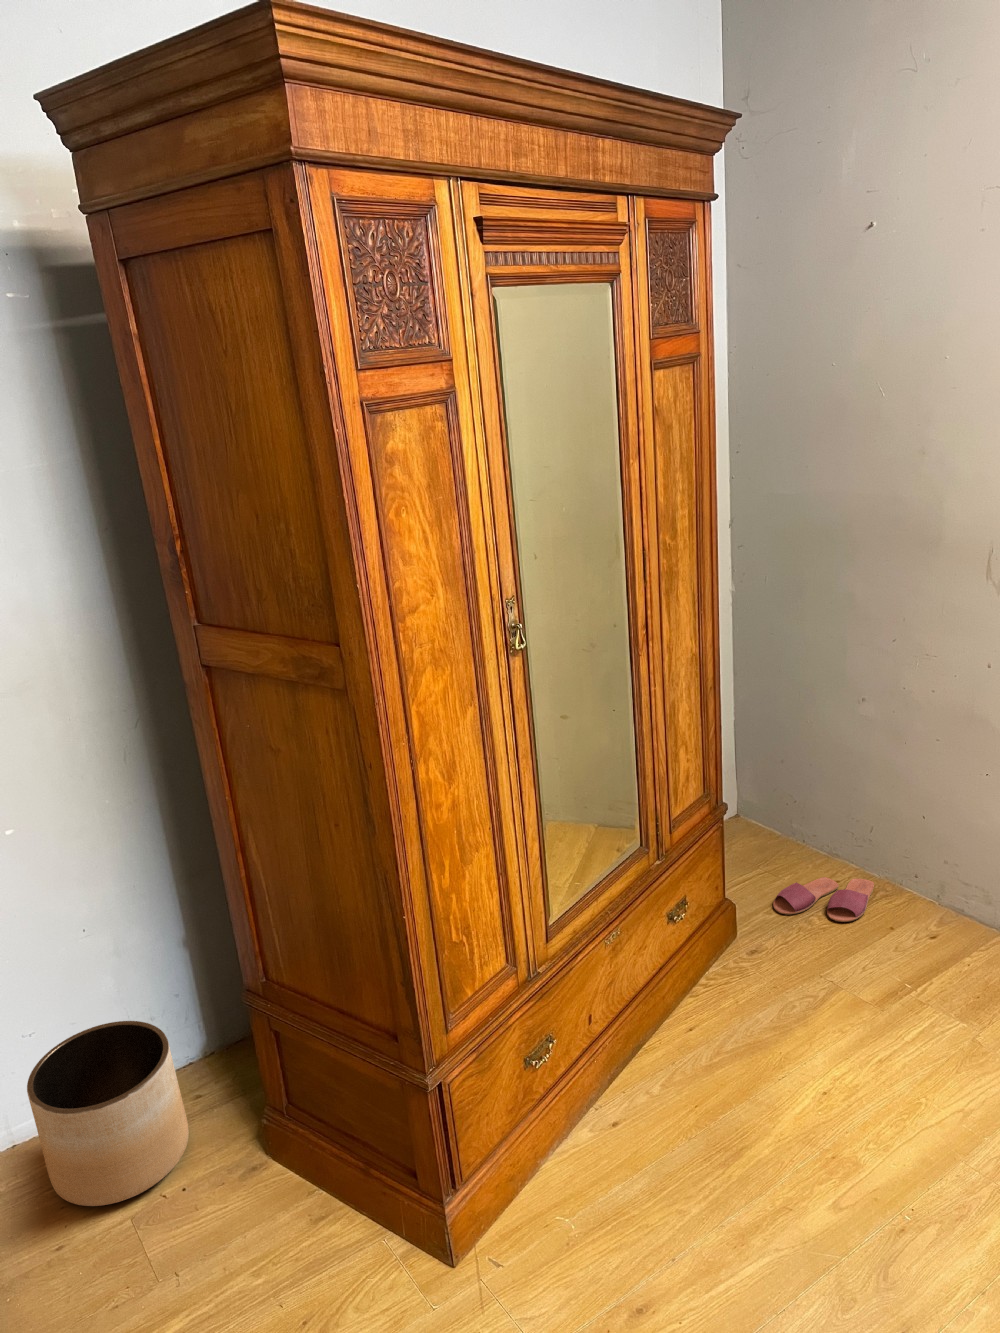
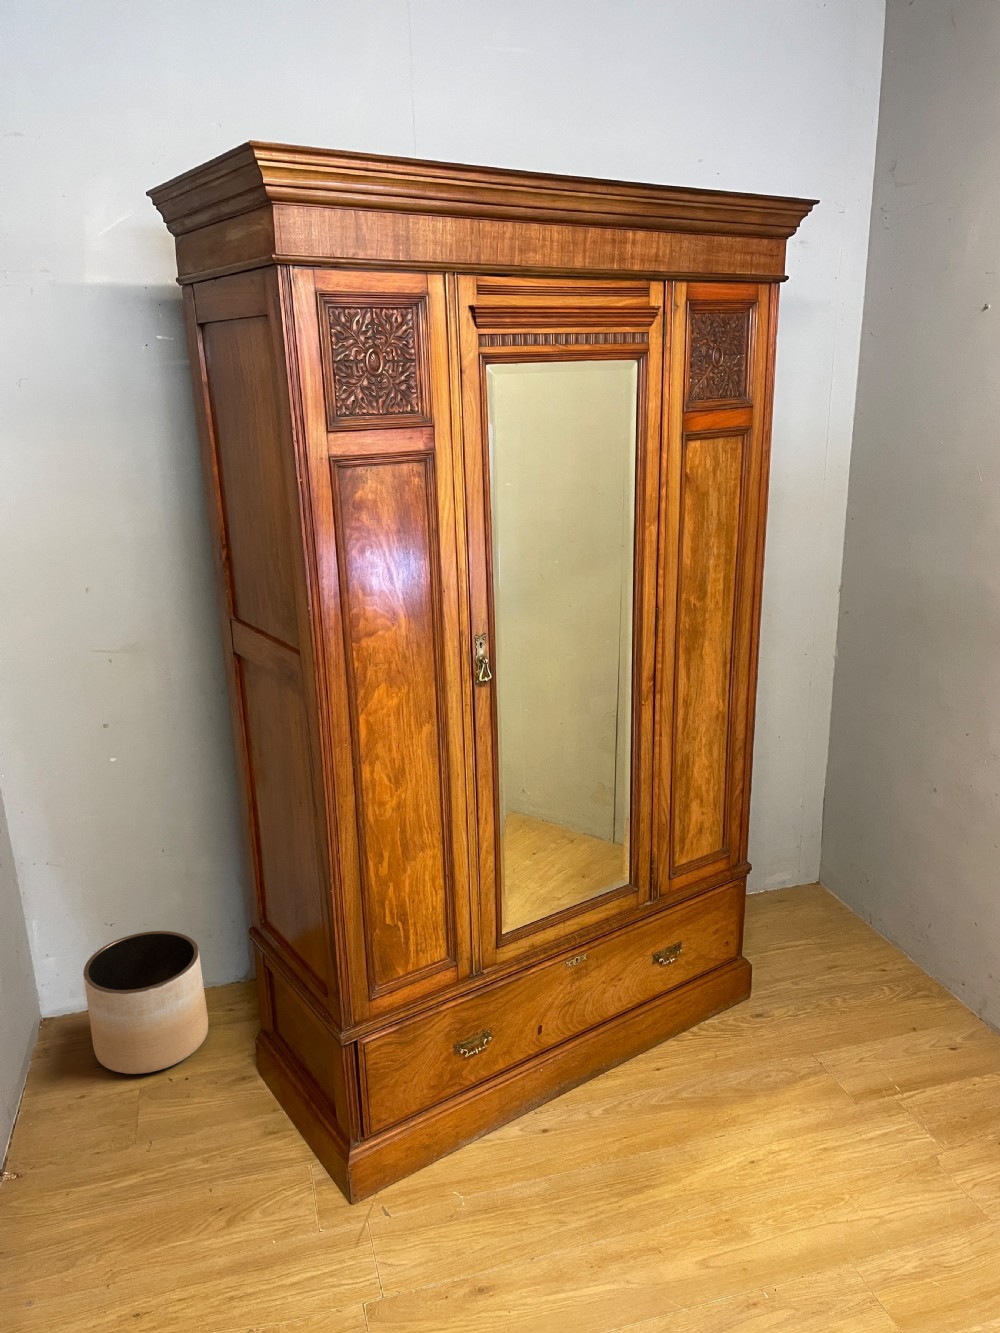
slippers: present [773,877,874,922] -> none [802,960,919,1011]

